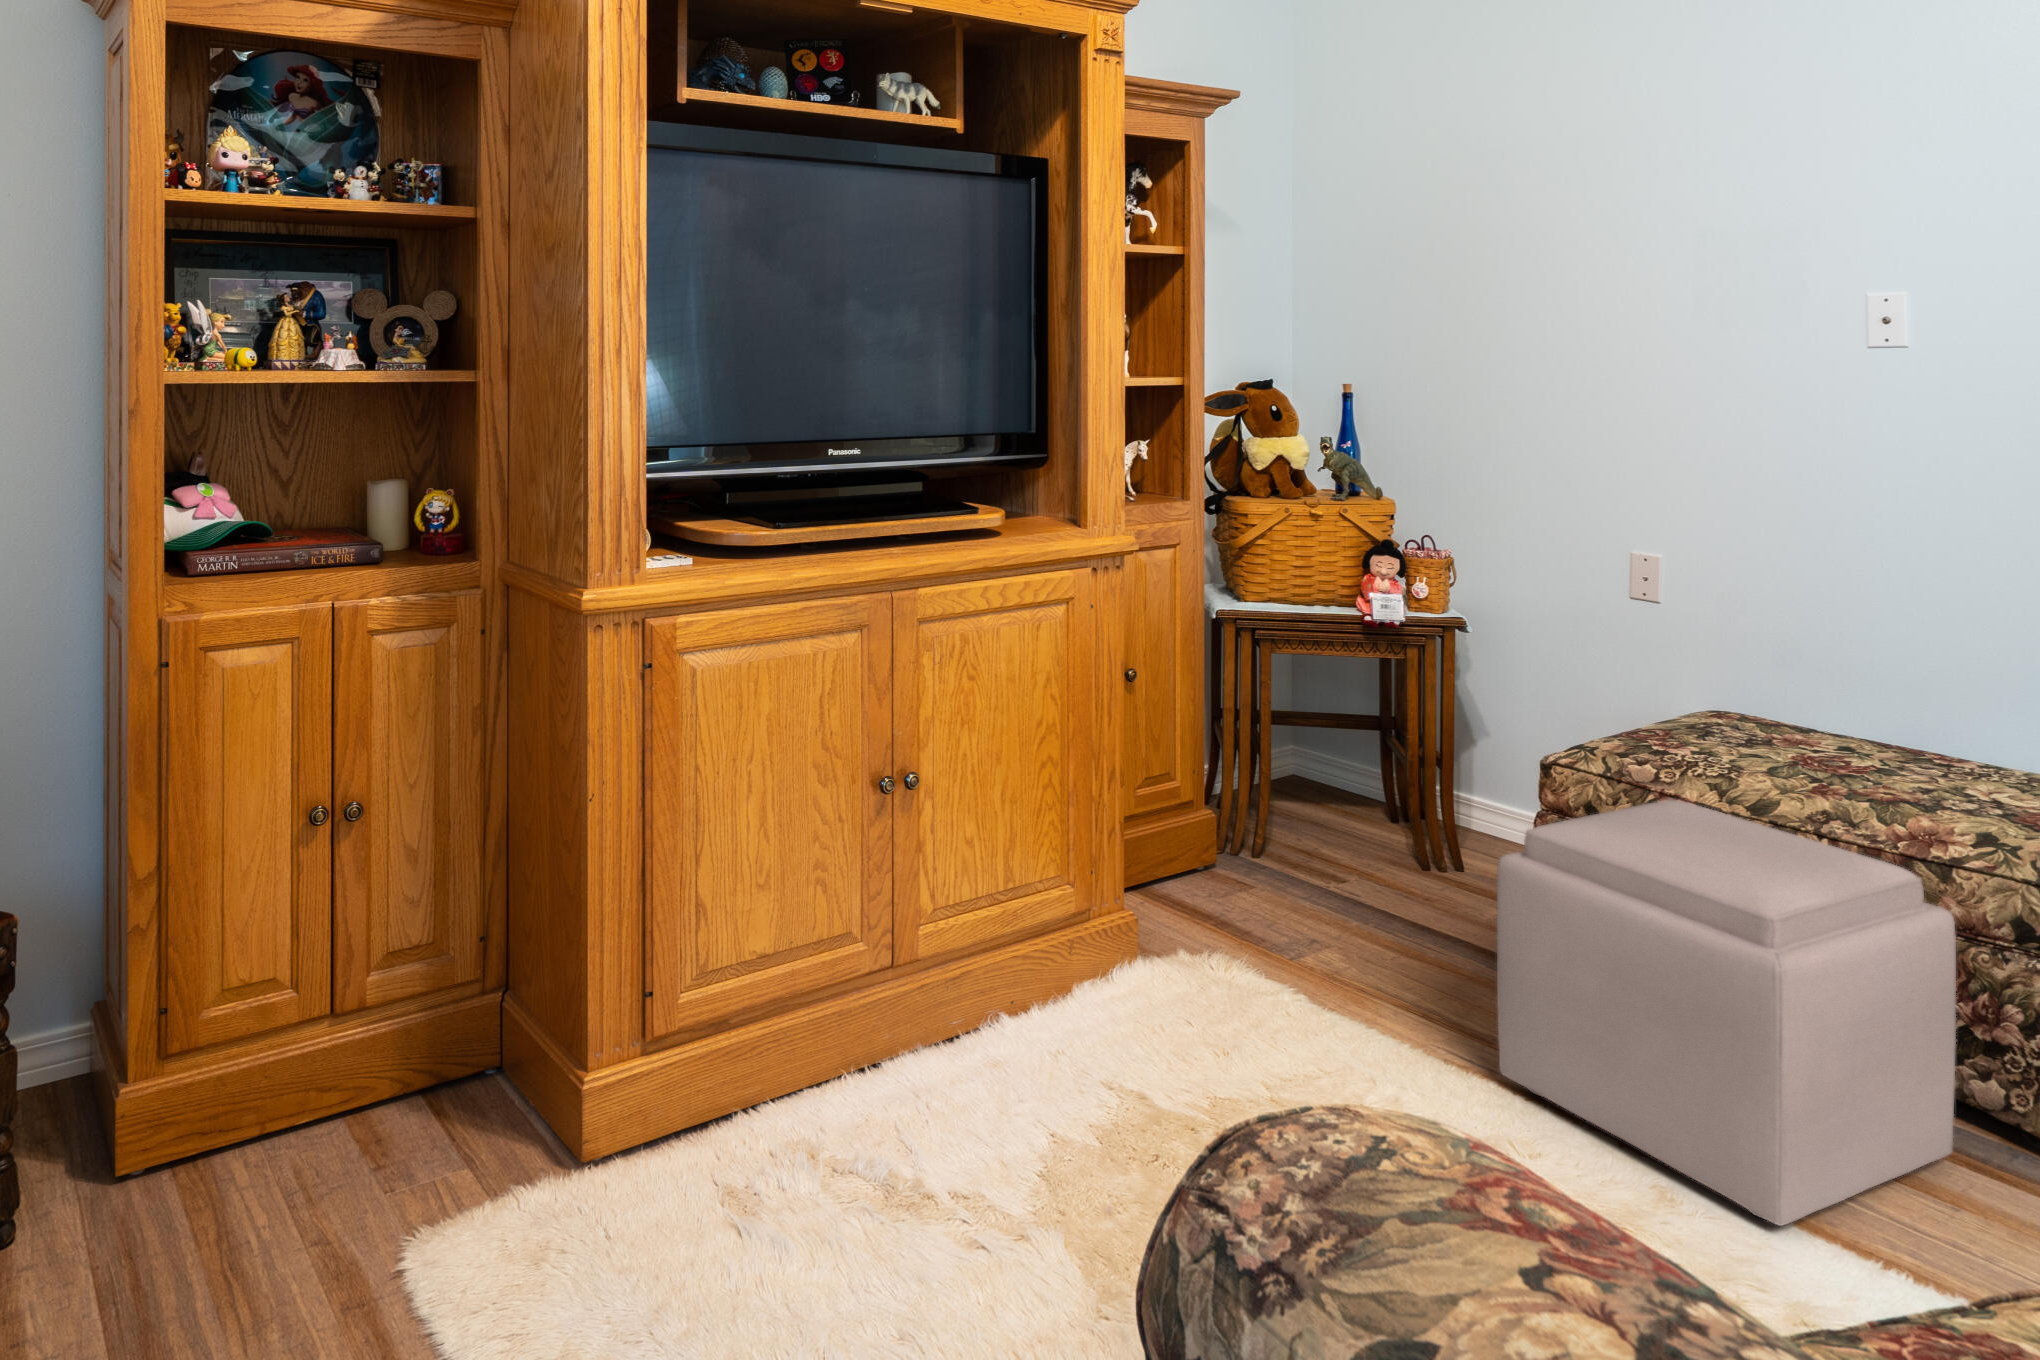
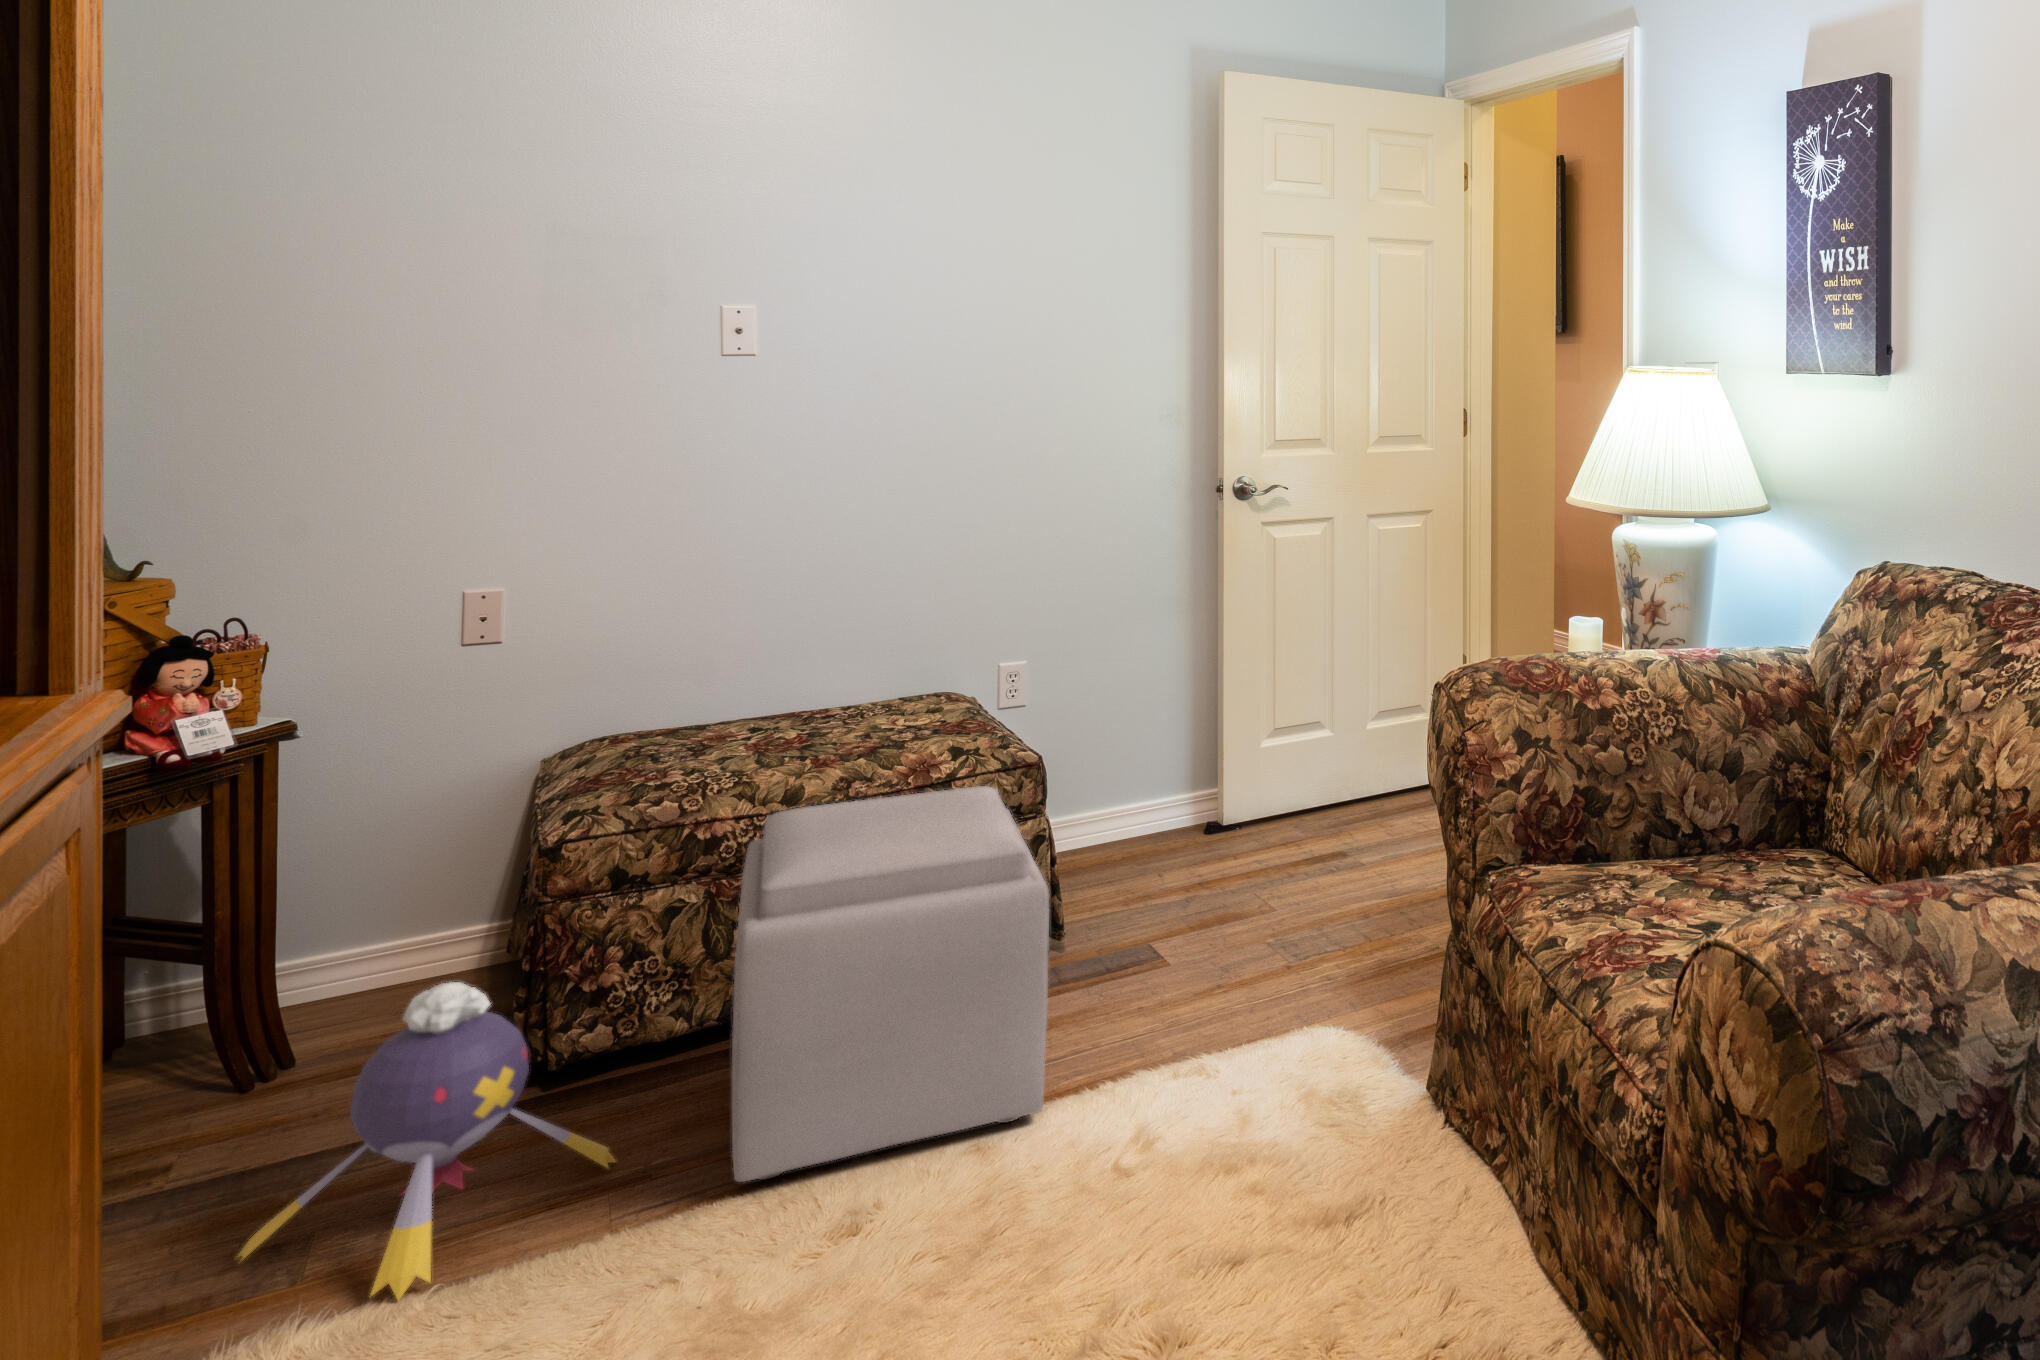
plush toy: none [1289,813,1495,1021] -> present [238,982,616,1299]

